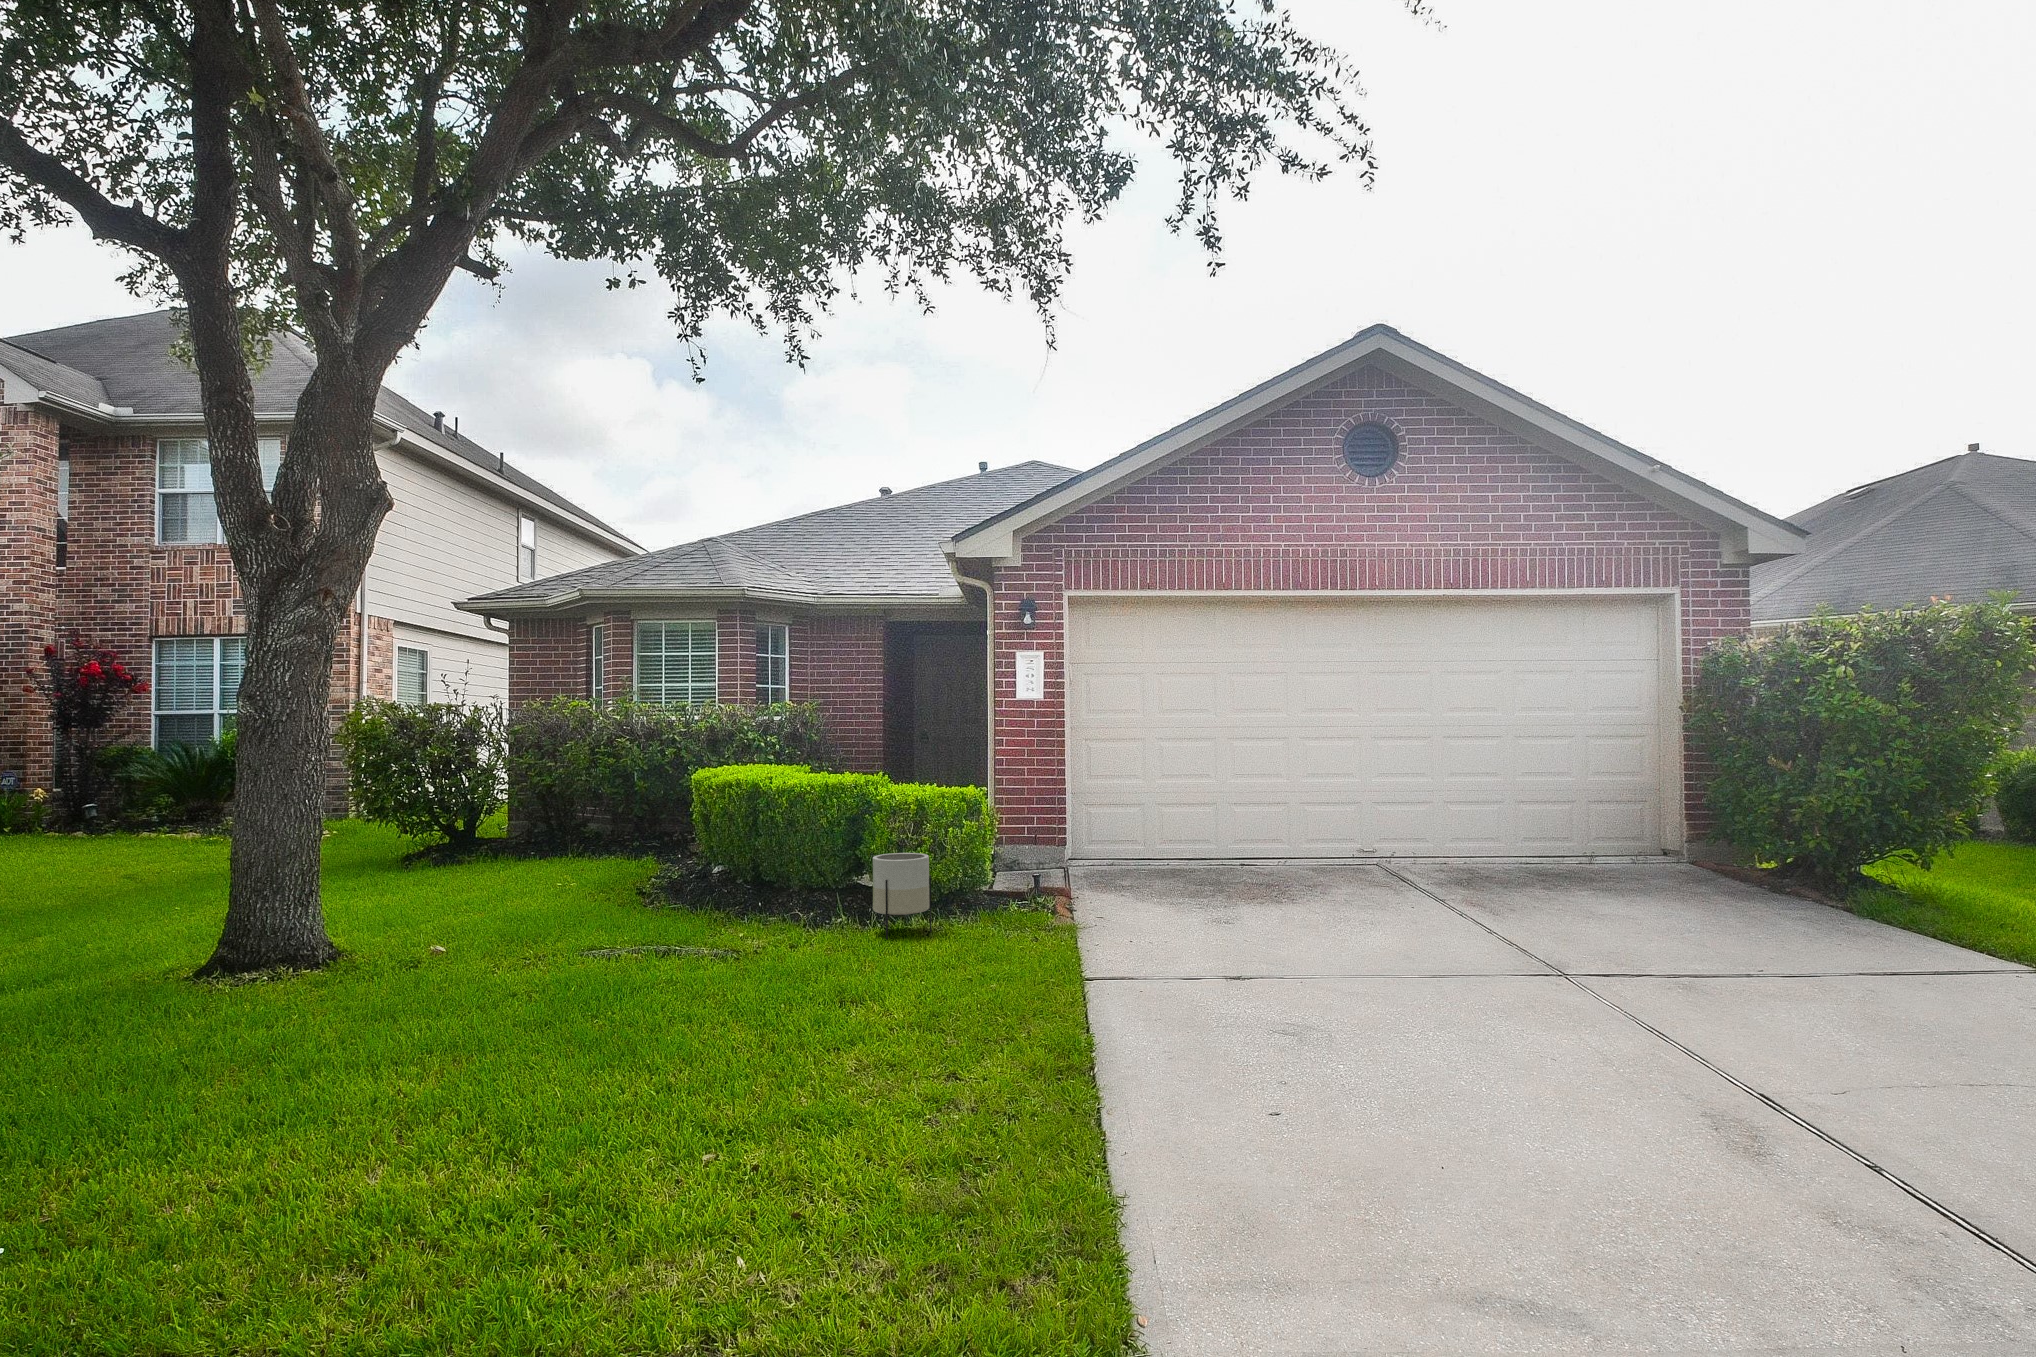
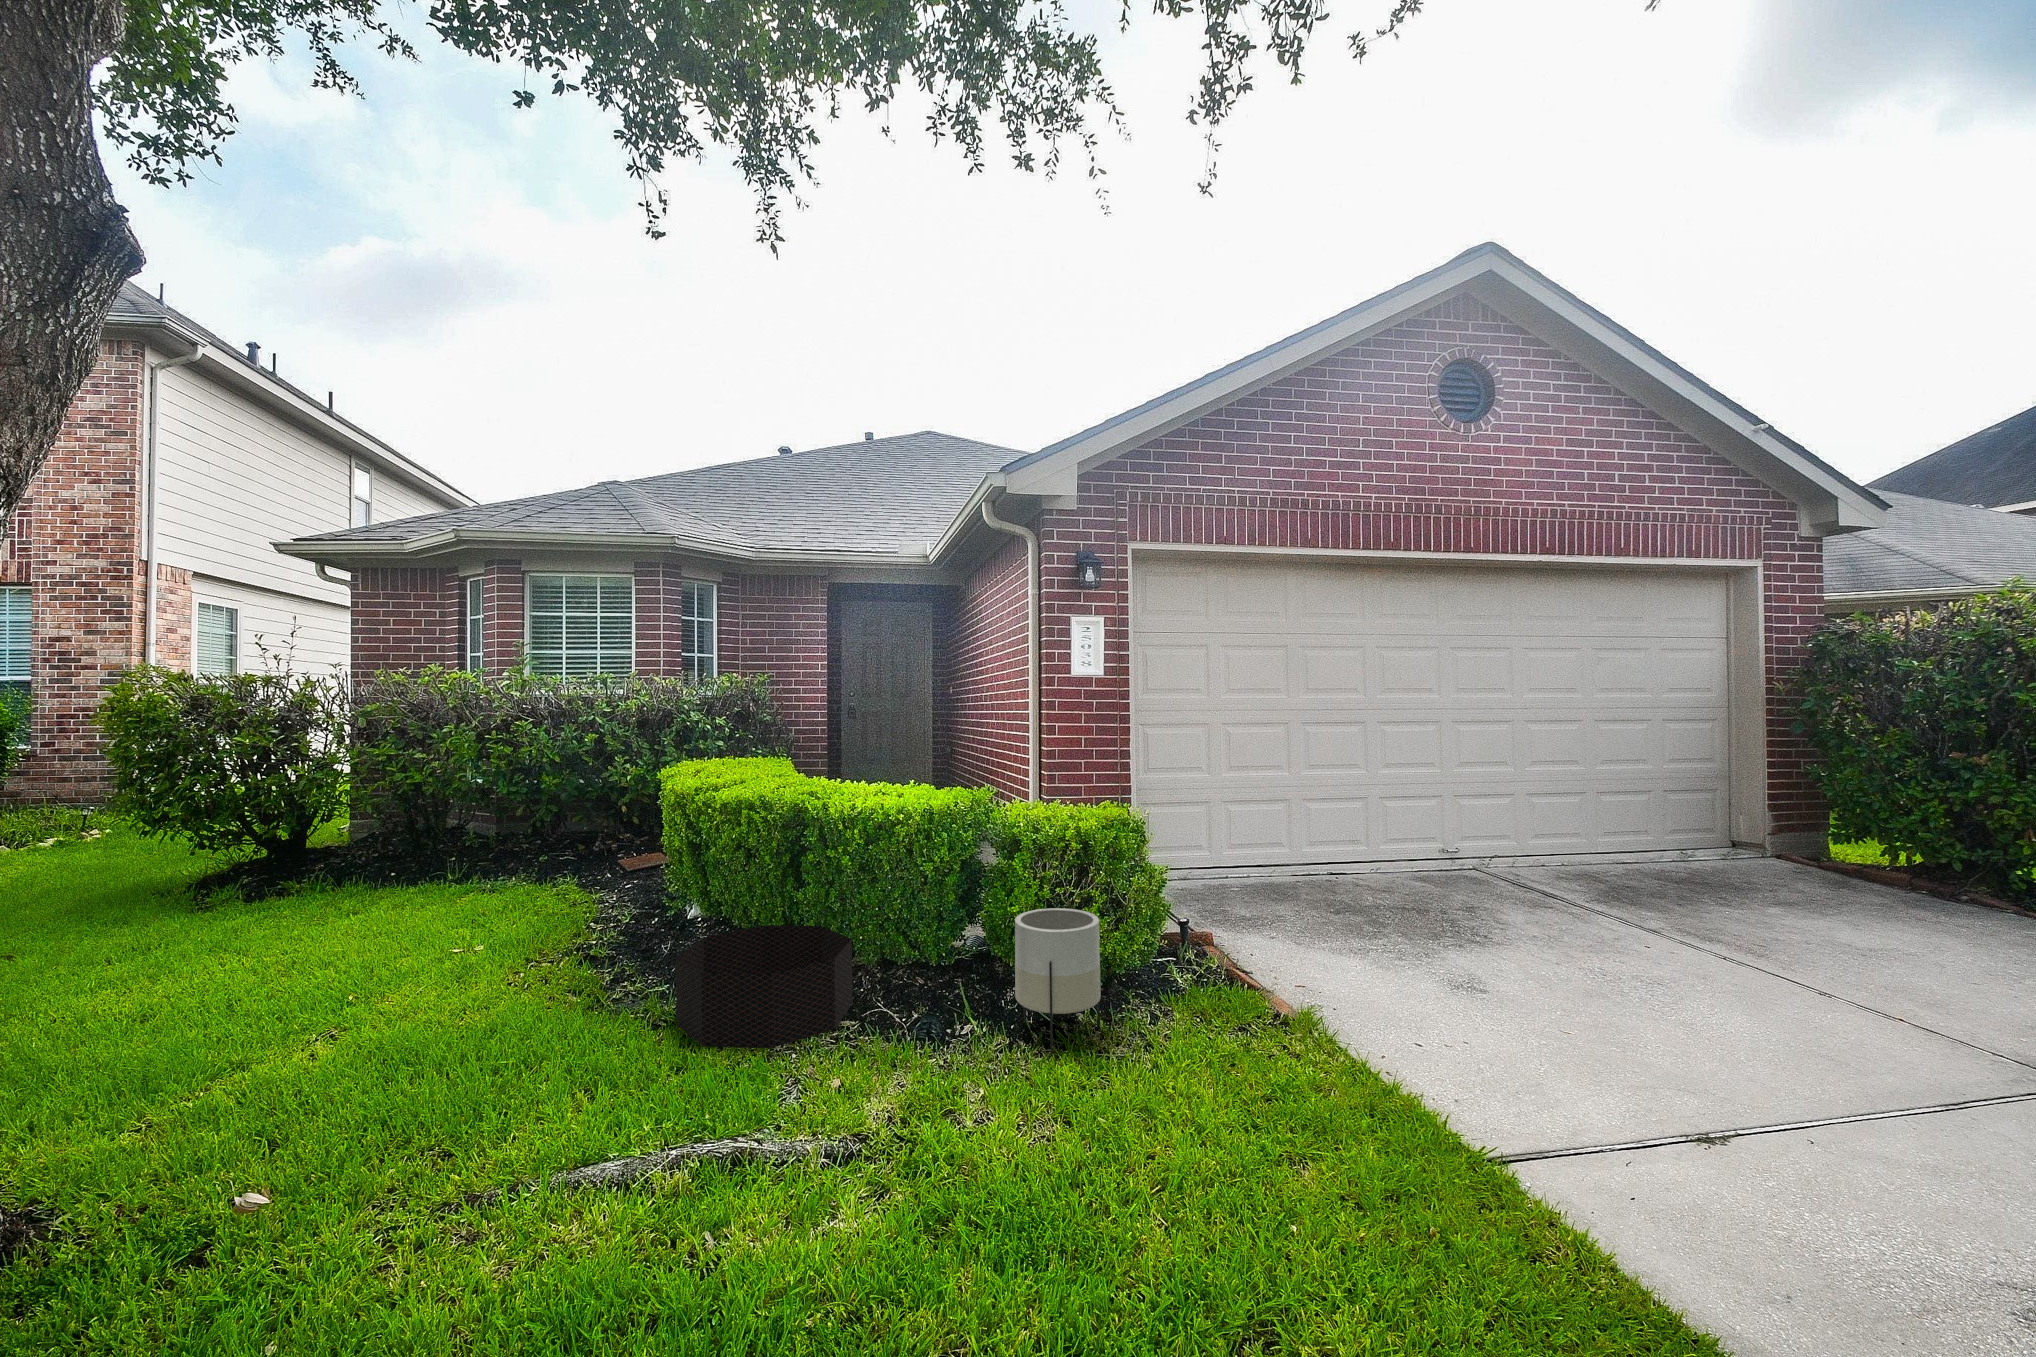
basket: none [674,868,788,932] -> present [676,925,852,1048]

